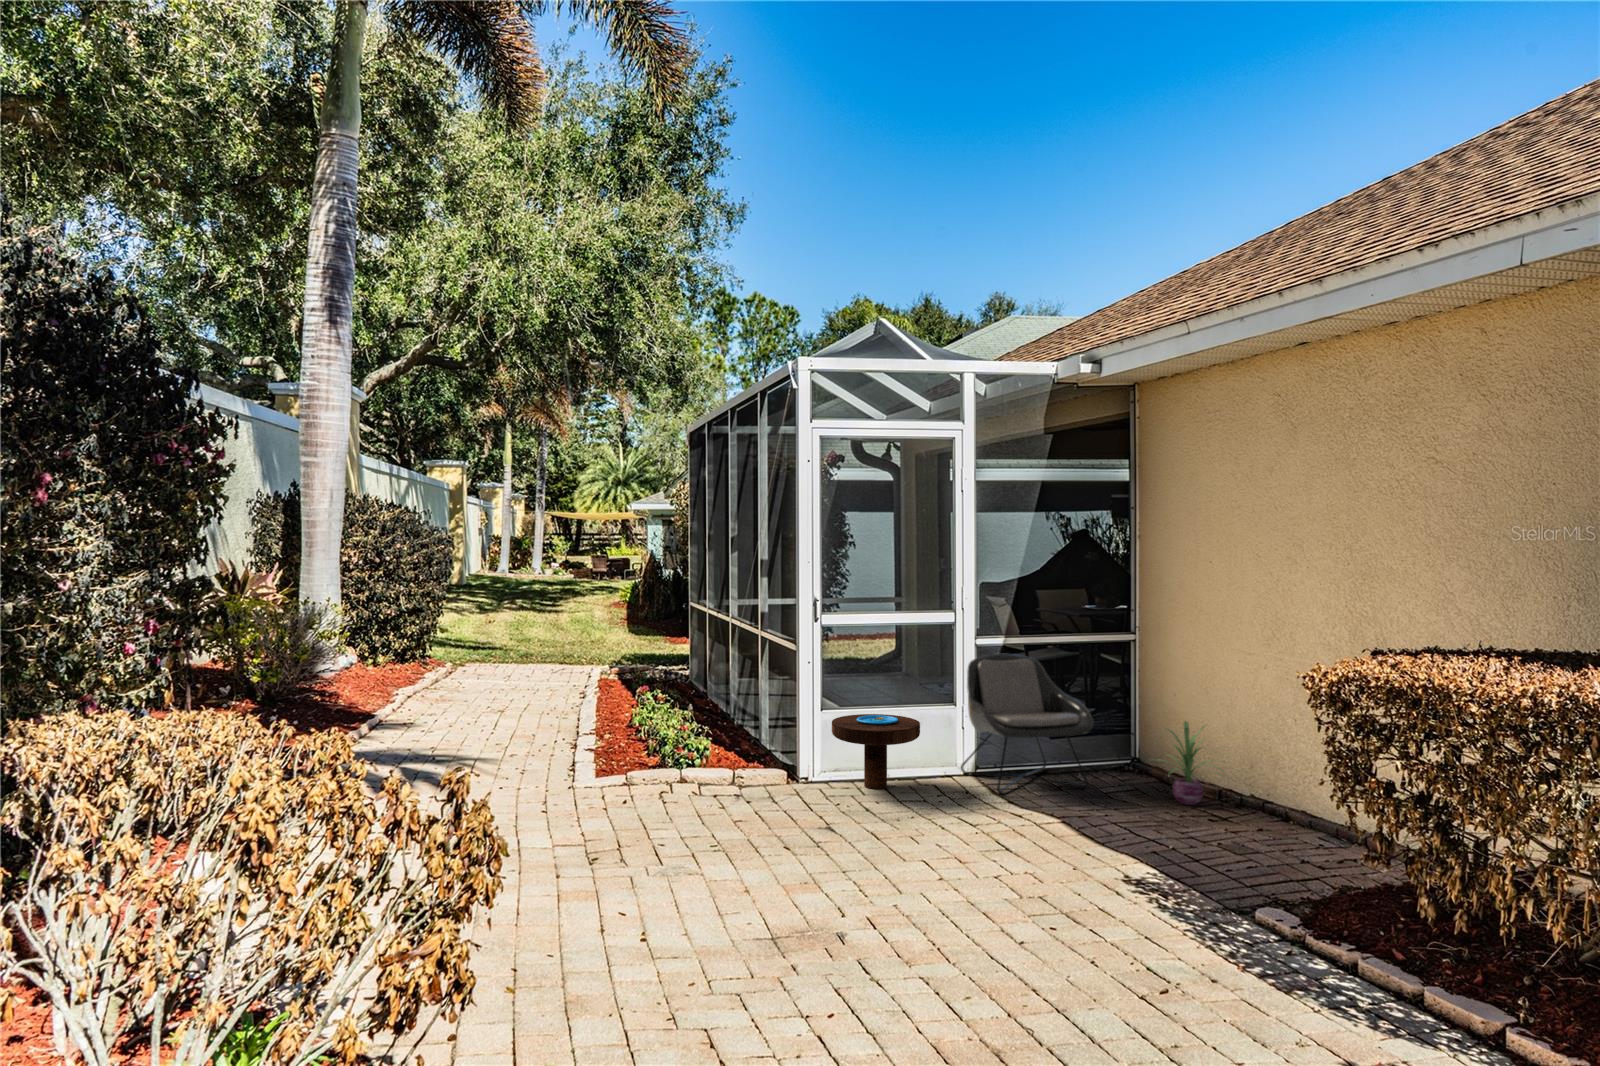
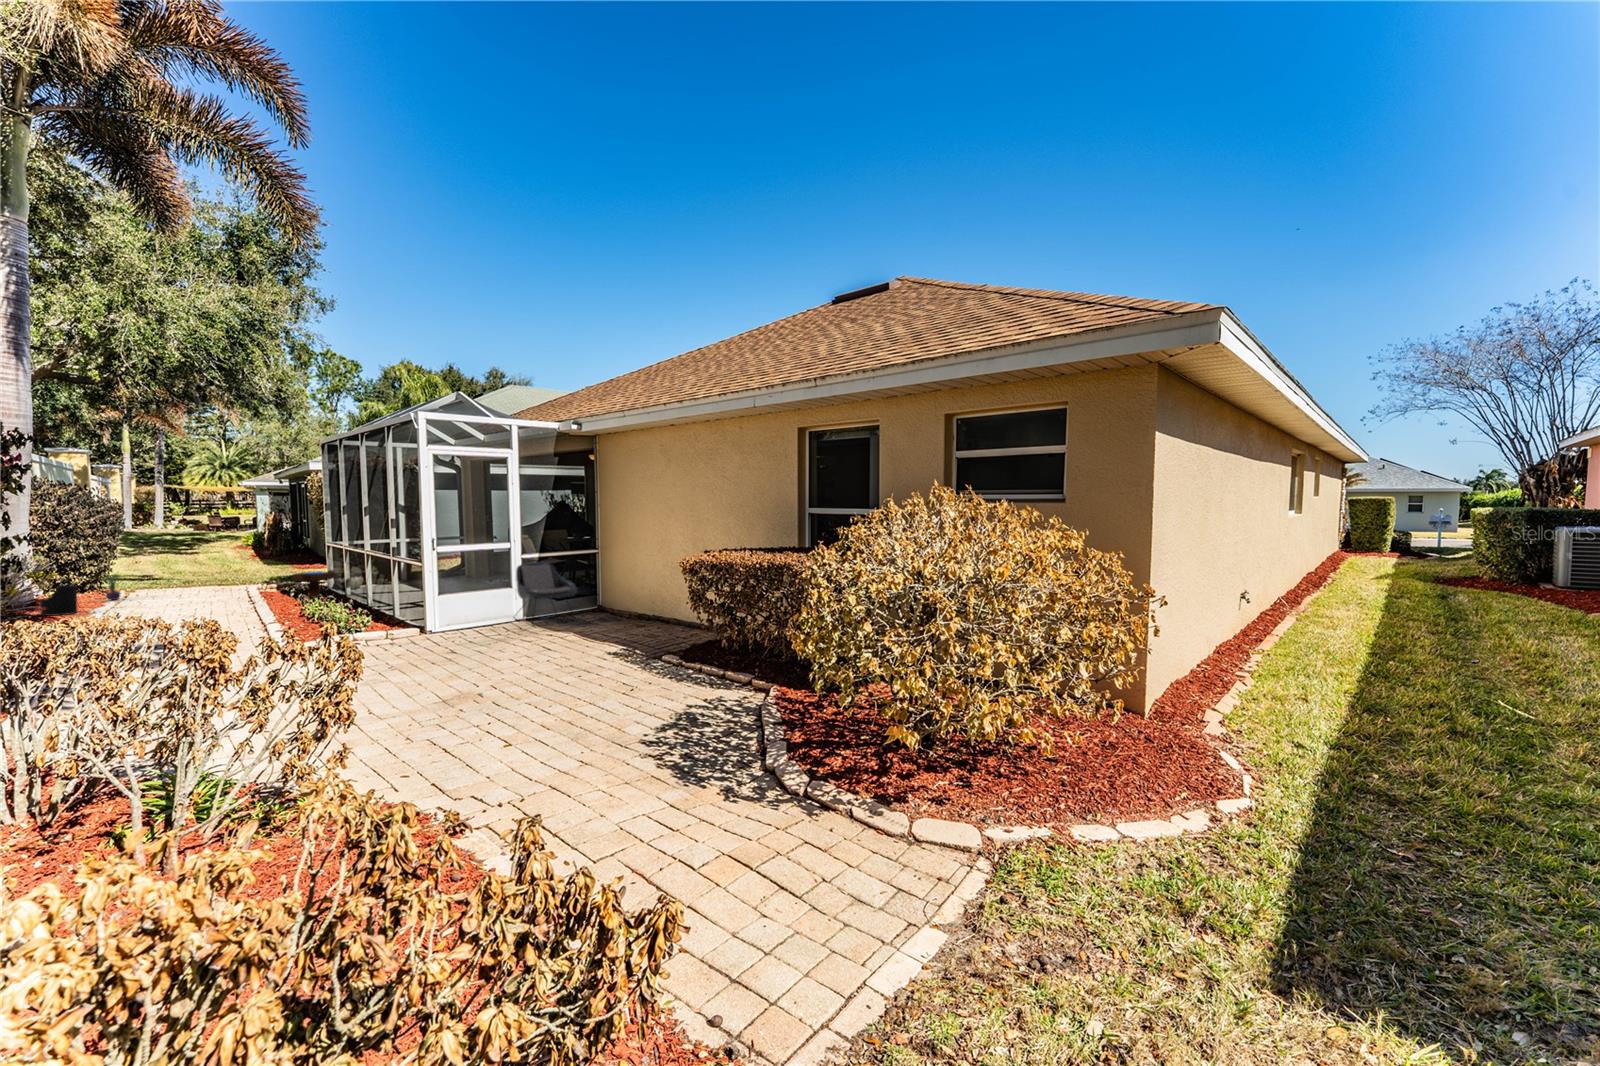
stool: none [346,648,384,691] -> present [40,585,77,616]
side table: present [832,714,920,789] -> present [292,571,335,598]
decorative plant: present [1167,721,1221,805] -> present [105,573,120,601]

